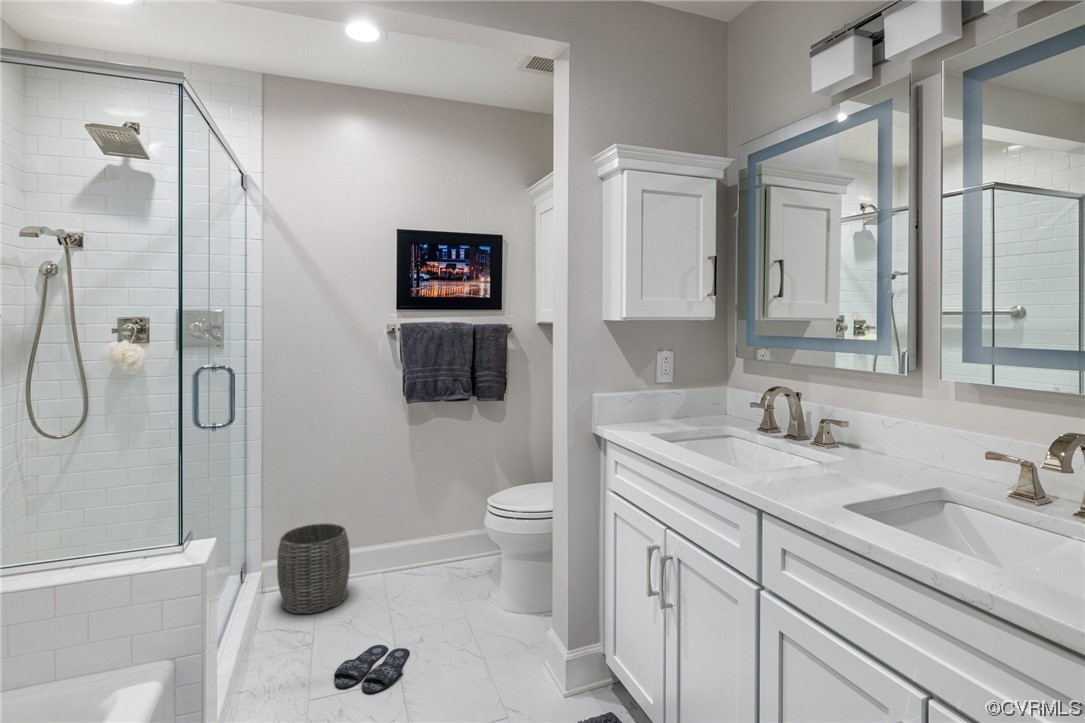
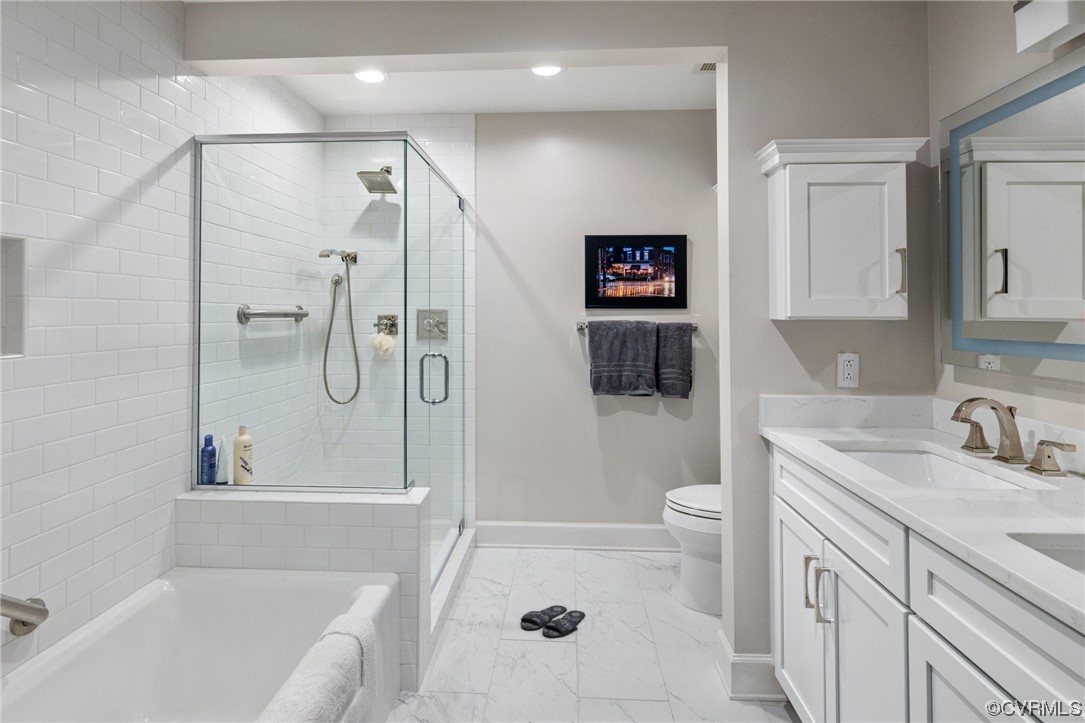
woven basket: present [277,523,350,614] -> none [480,501,539,575]

